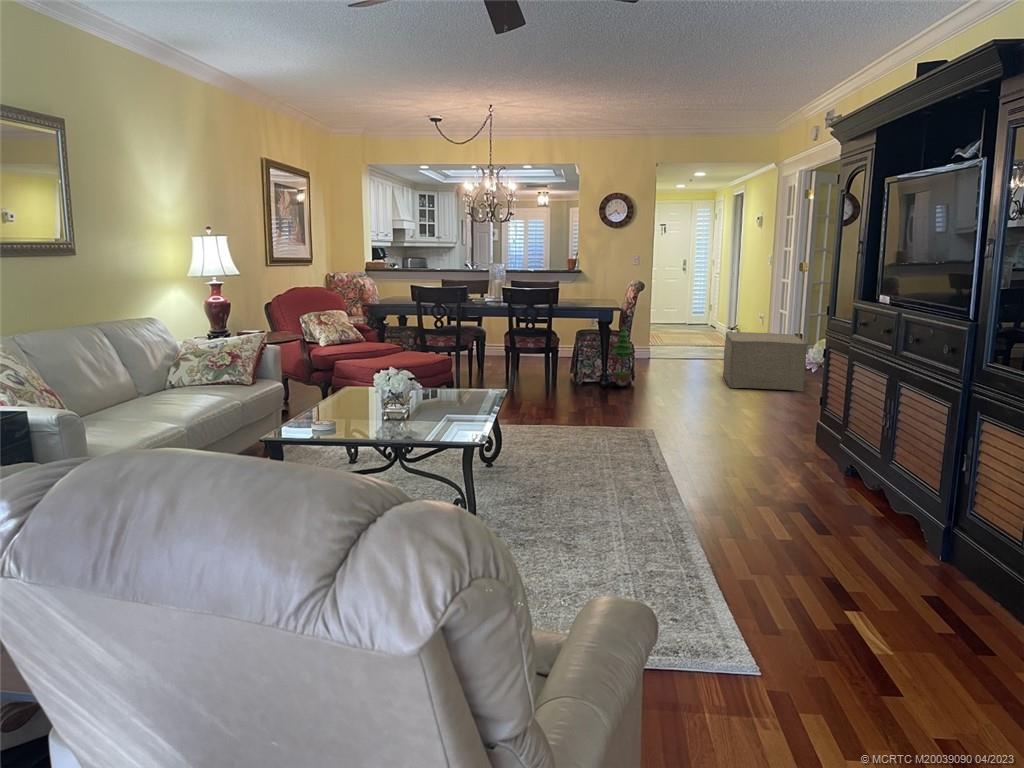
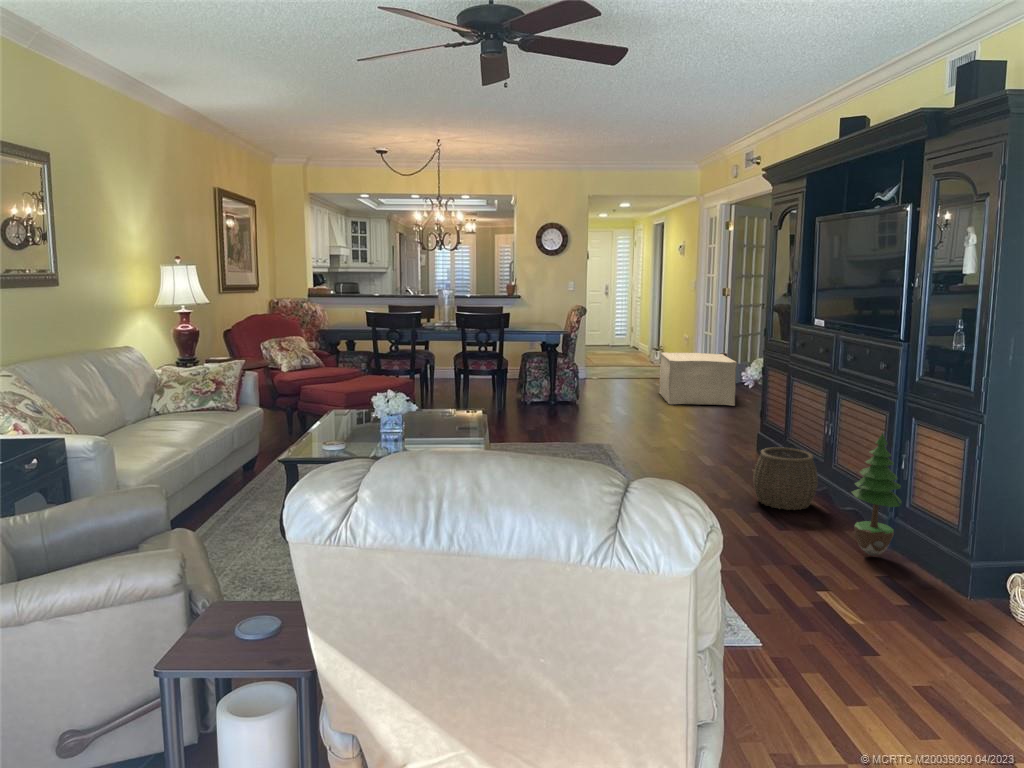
potted tree: present [613,324,633,386] -> present [852,433,901,556]
woven basket: none [792,442,869,515] -> present [753,447,818,510]

